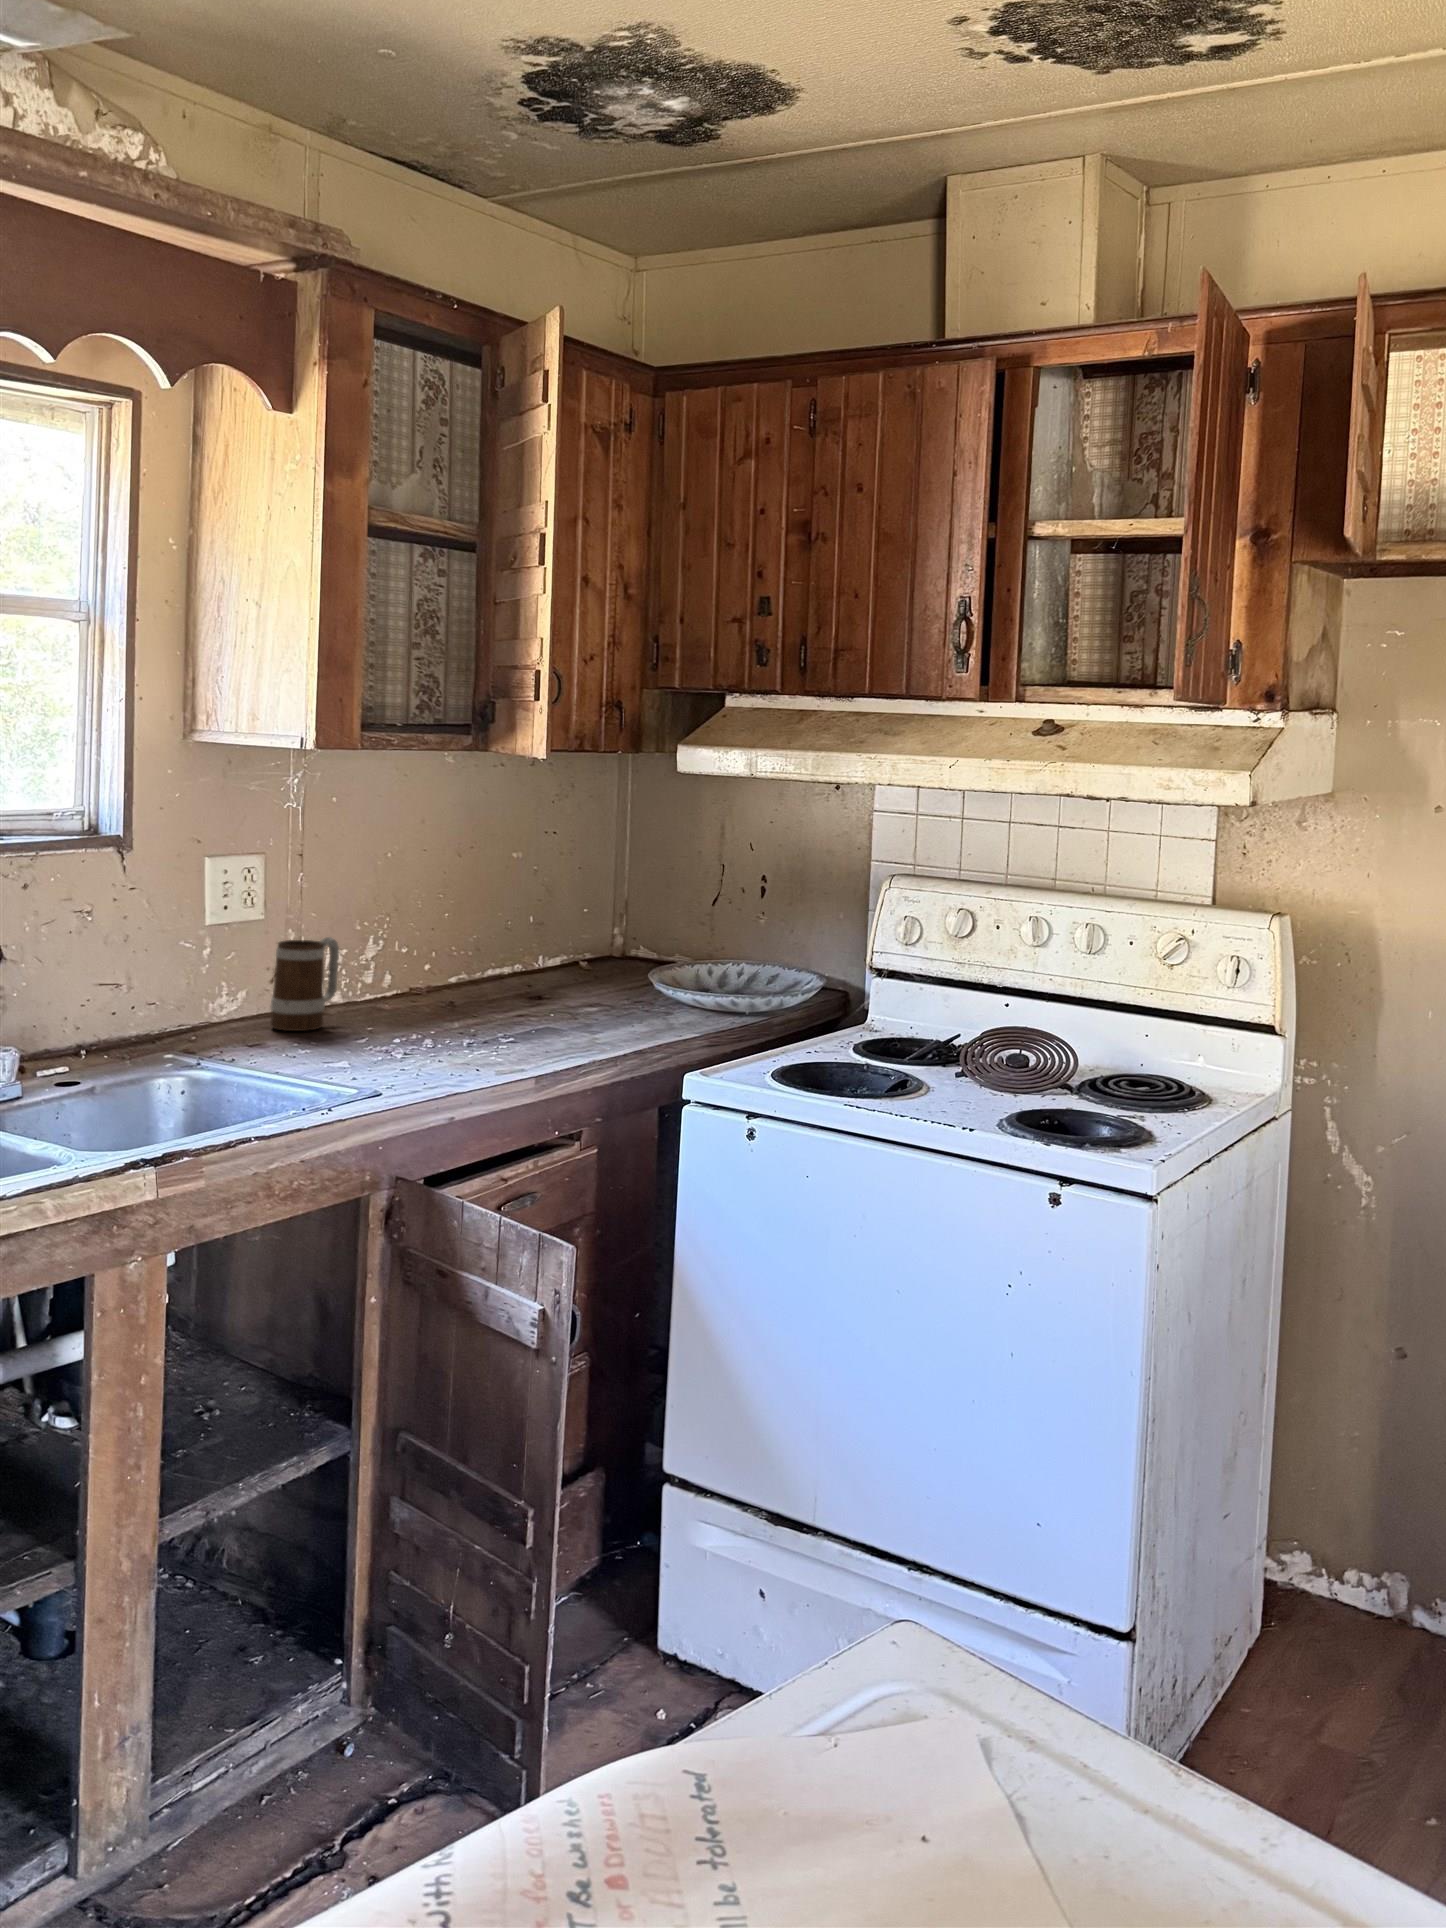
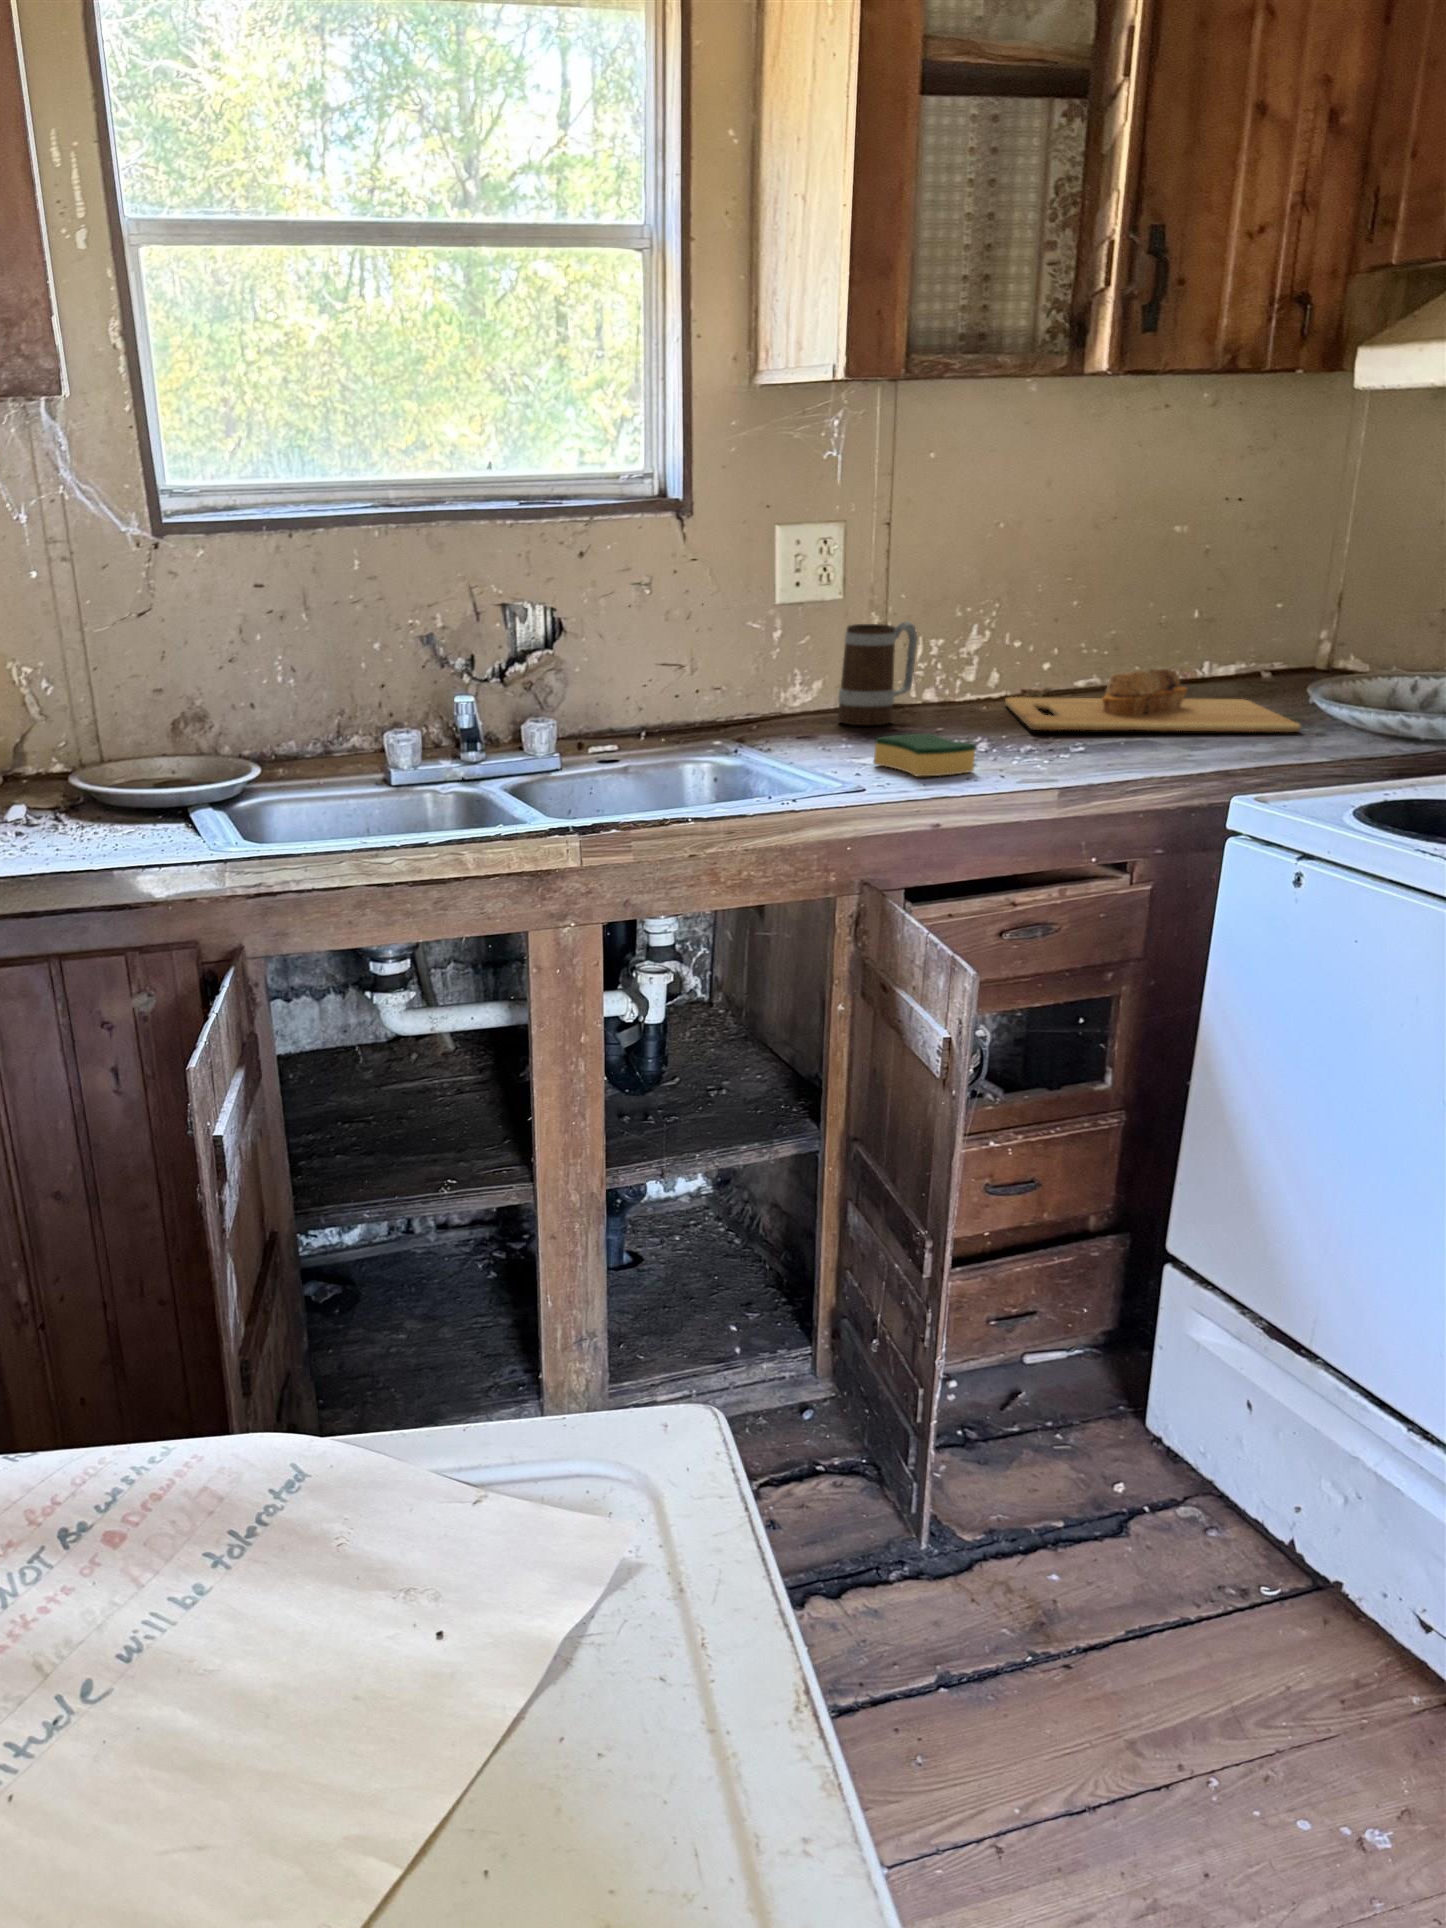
cutting board: none [402,968,658,1026] -> present [1005,669,1301,732]
sponge: none [359,1038,453,1078] -> present [874,734,976,776]

